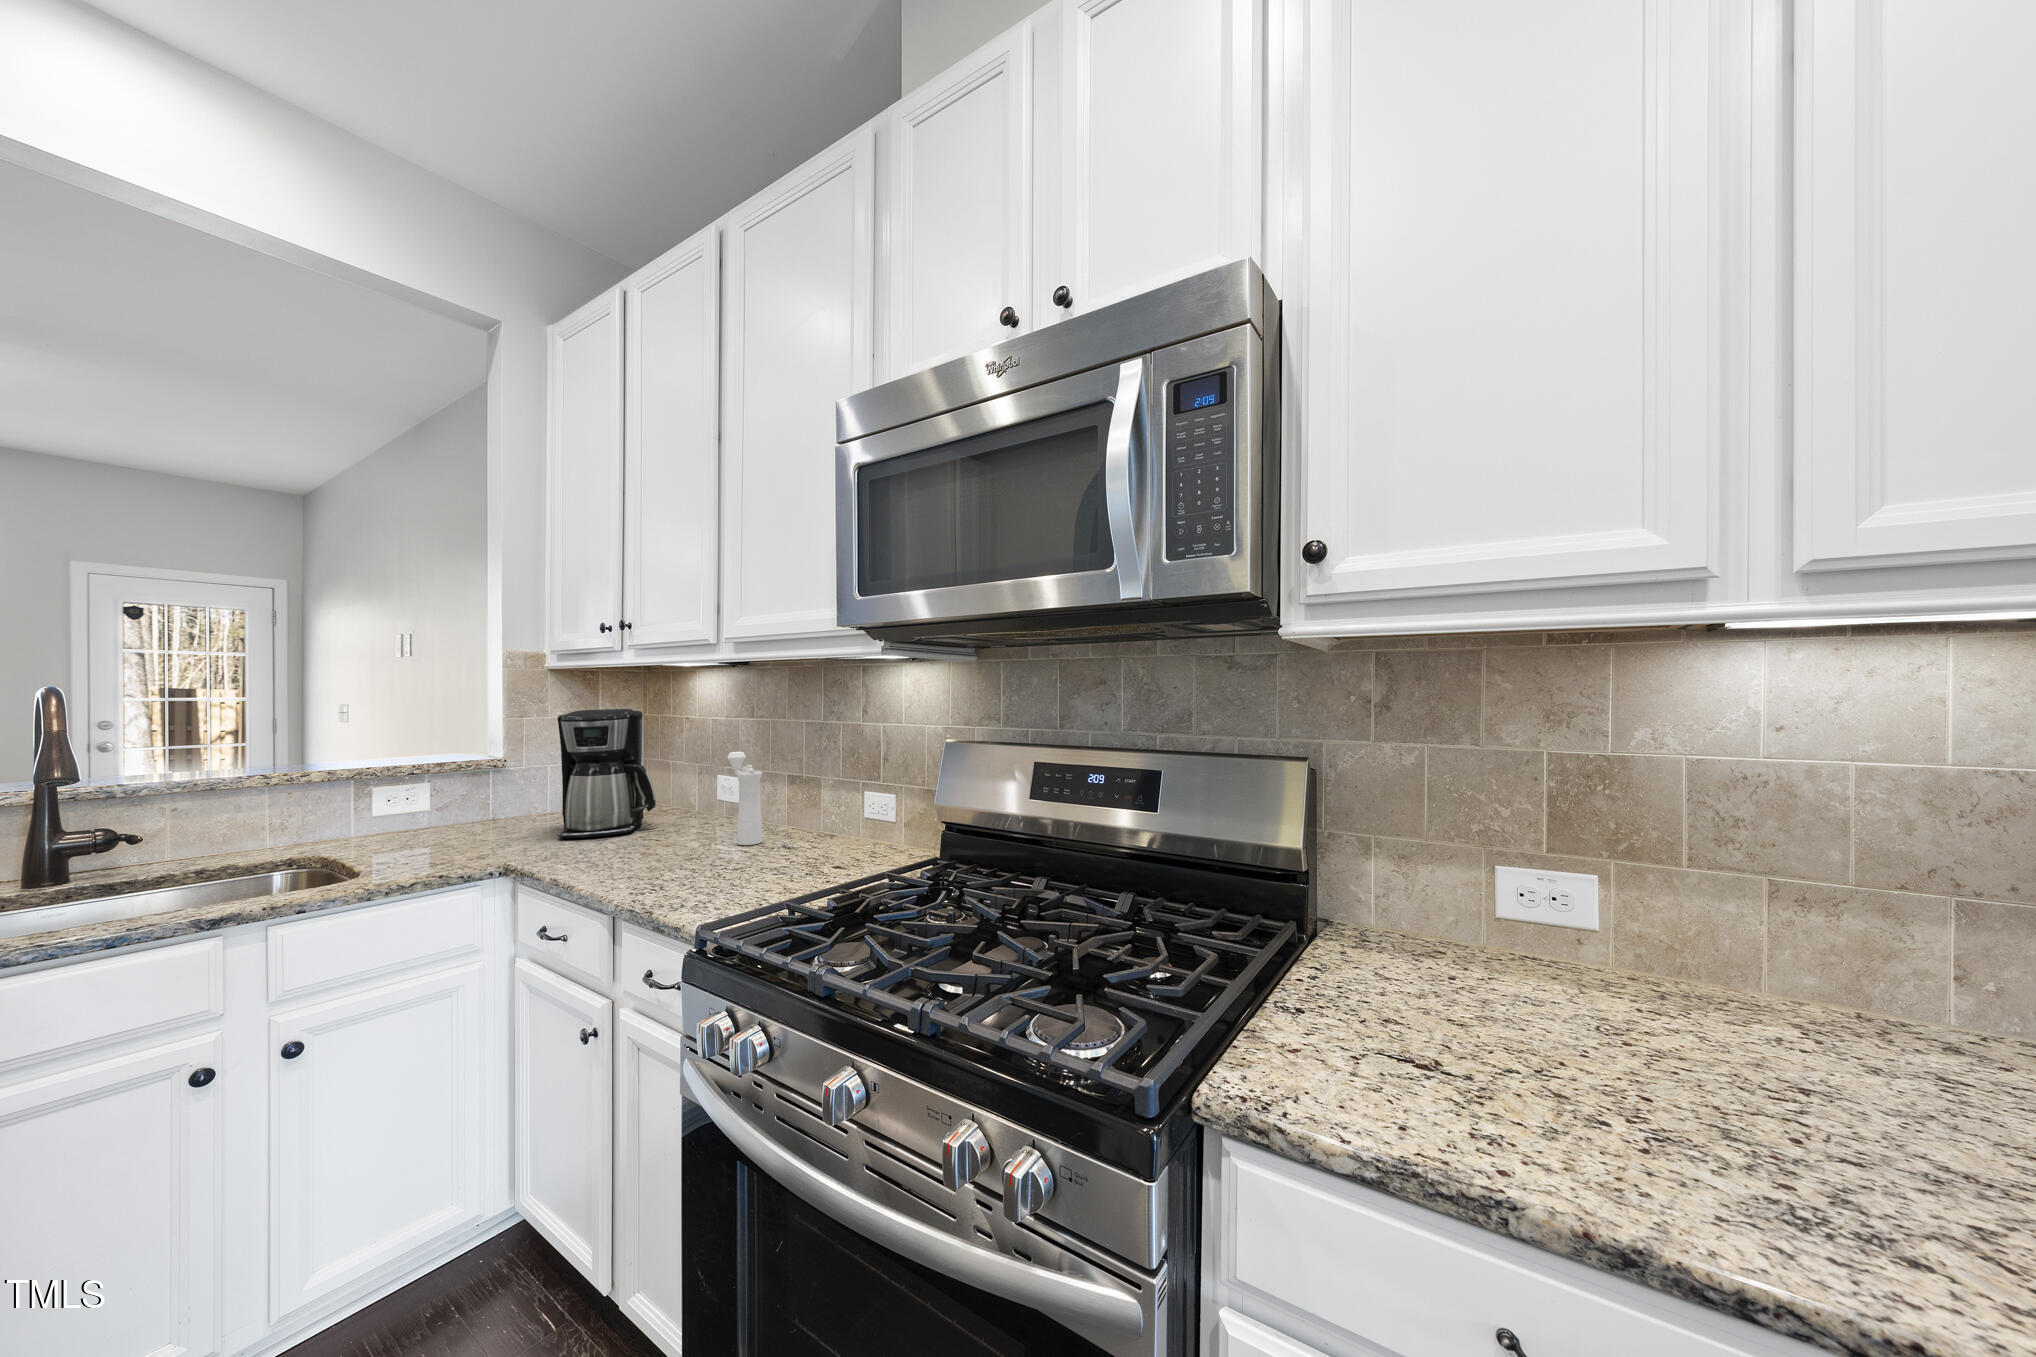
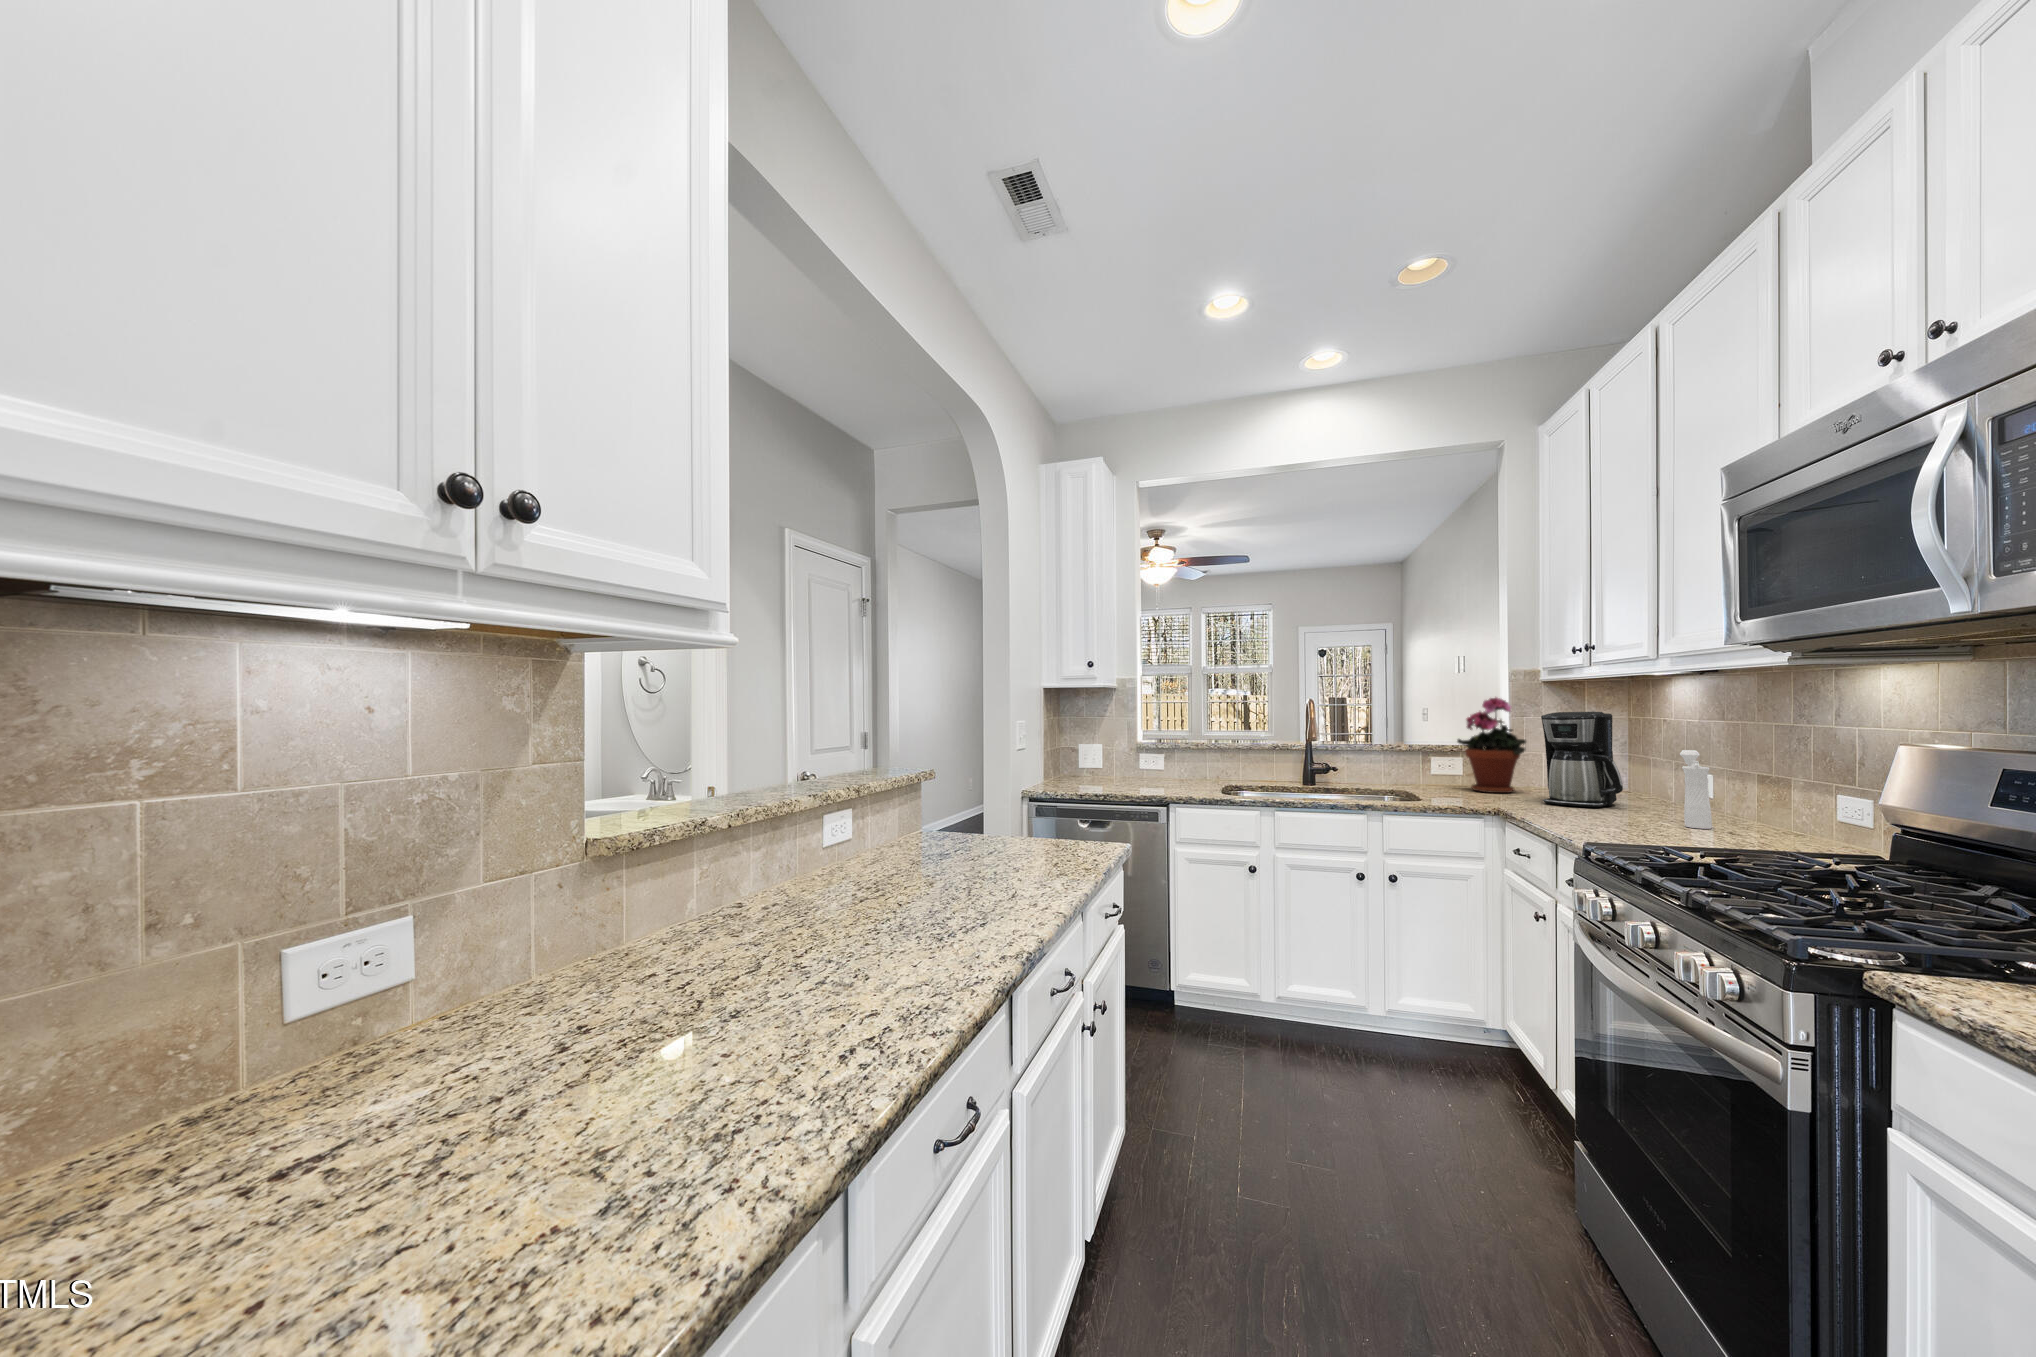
potted plant: none [418,690,527,833] -> present [1457,698,1526,793]

